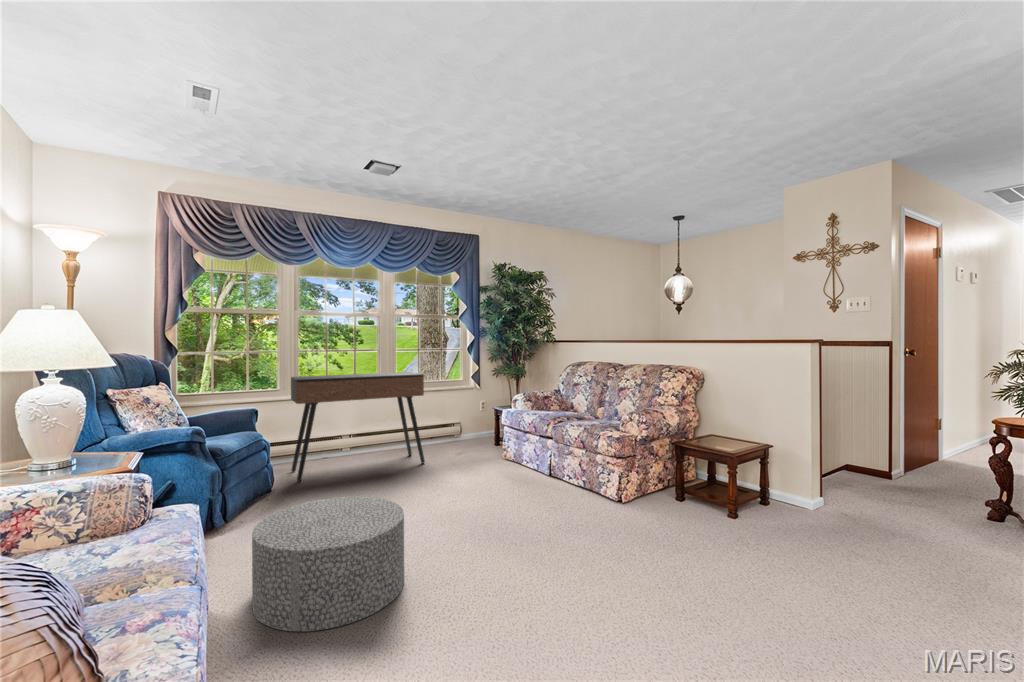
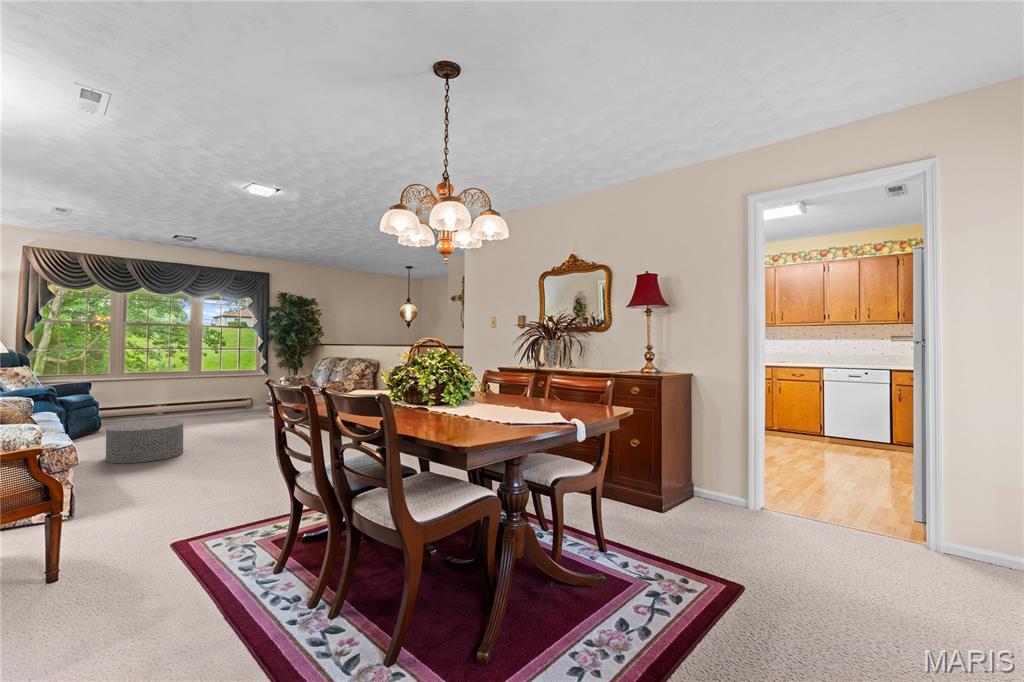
console table: present [291,372,425,482] -> none [120,364,218,430]

